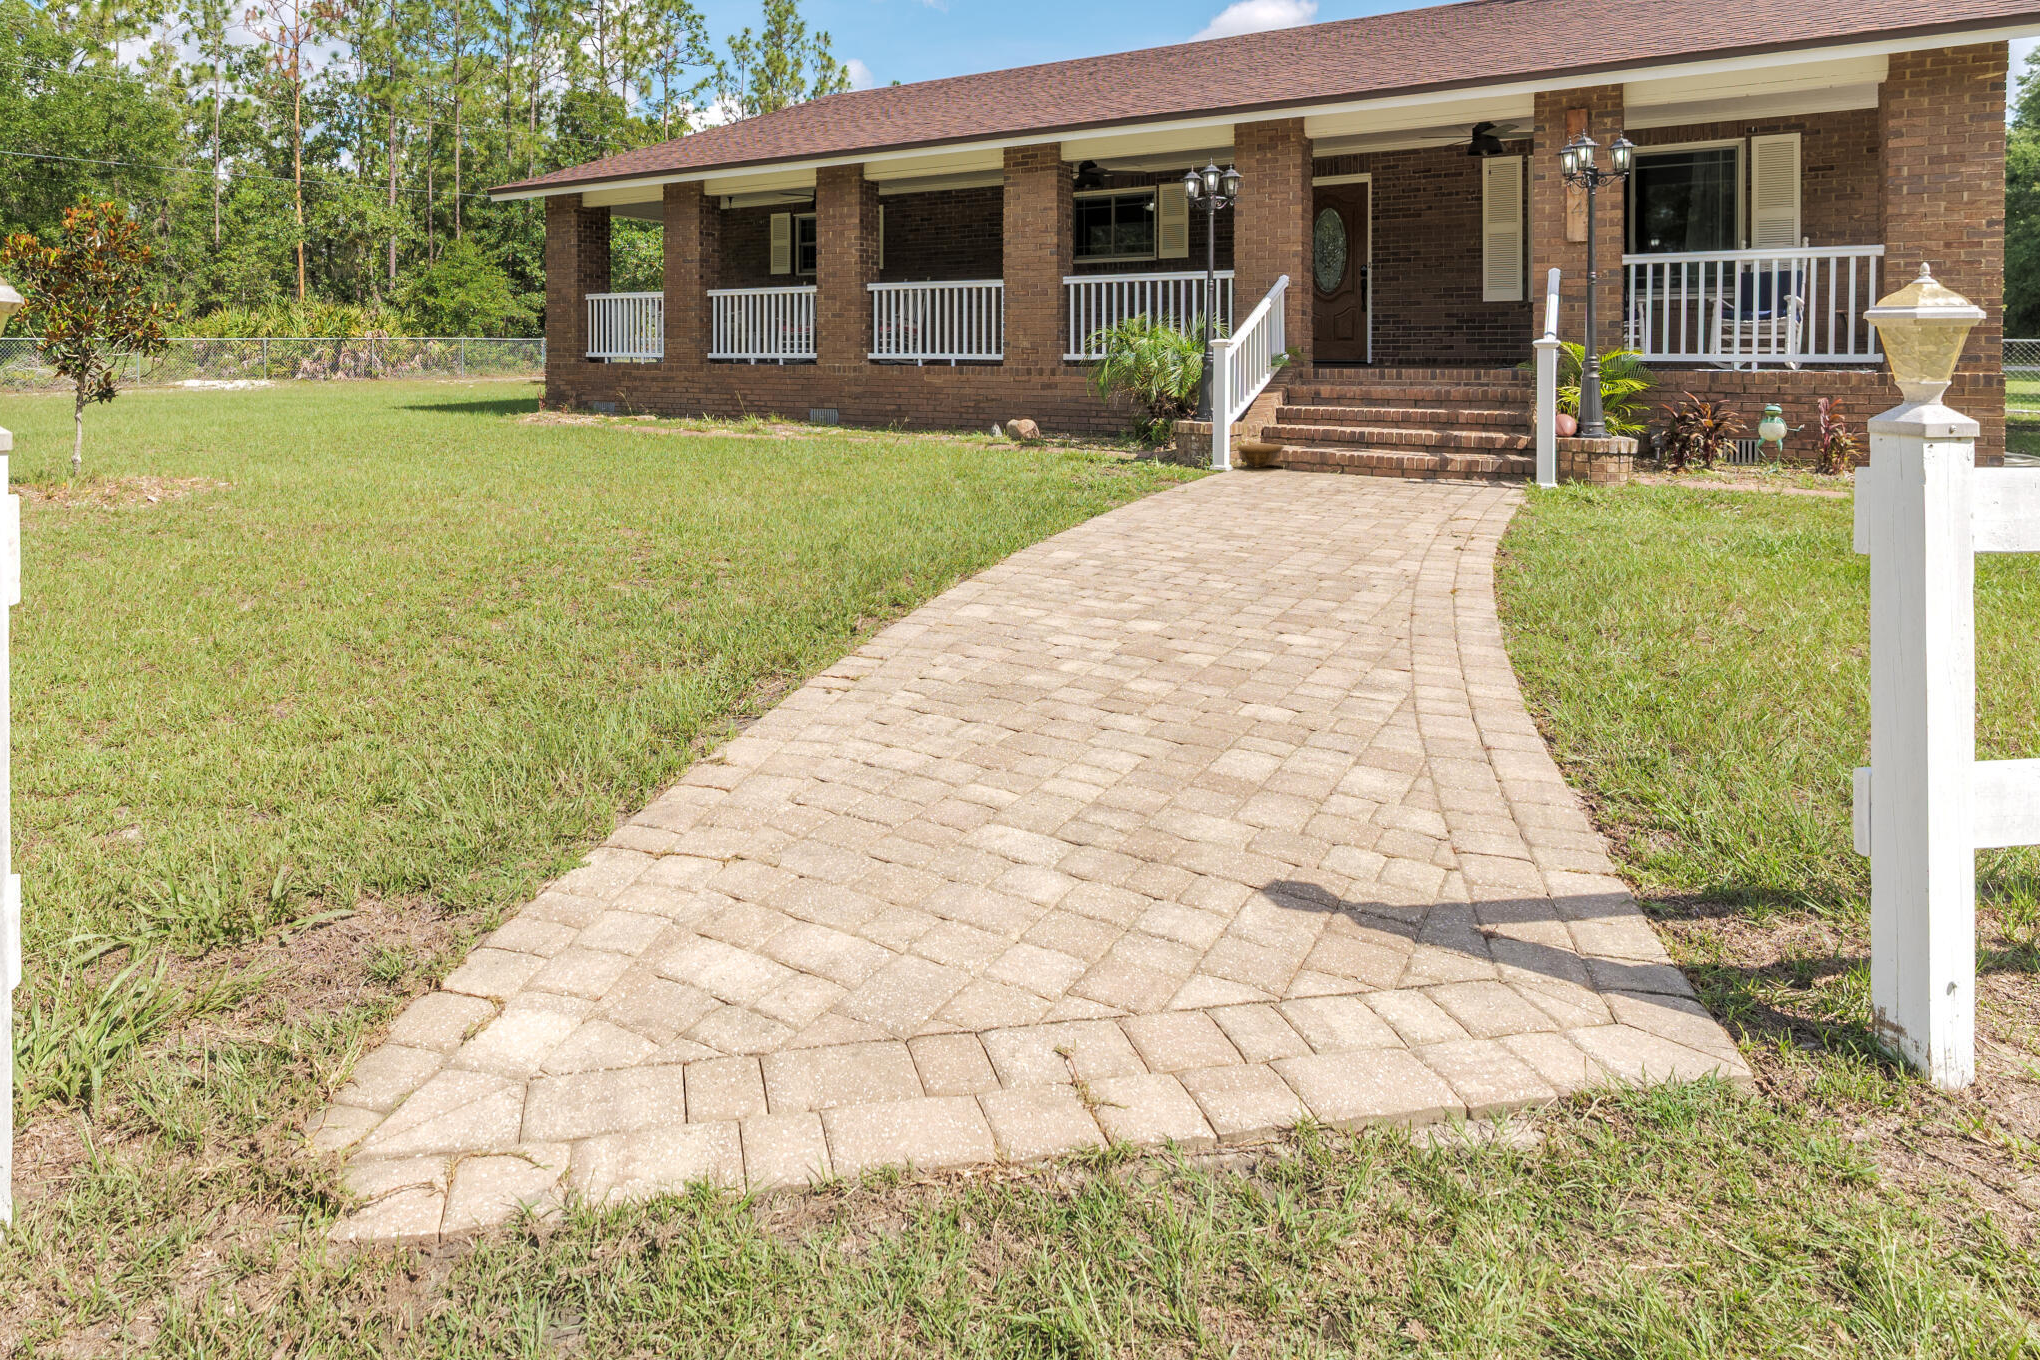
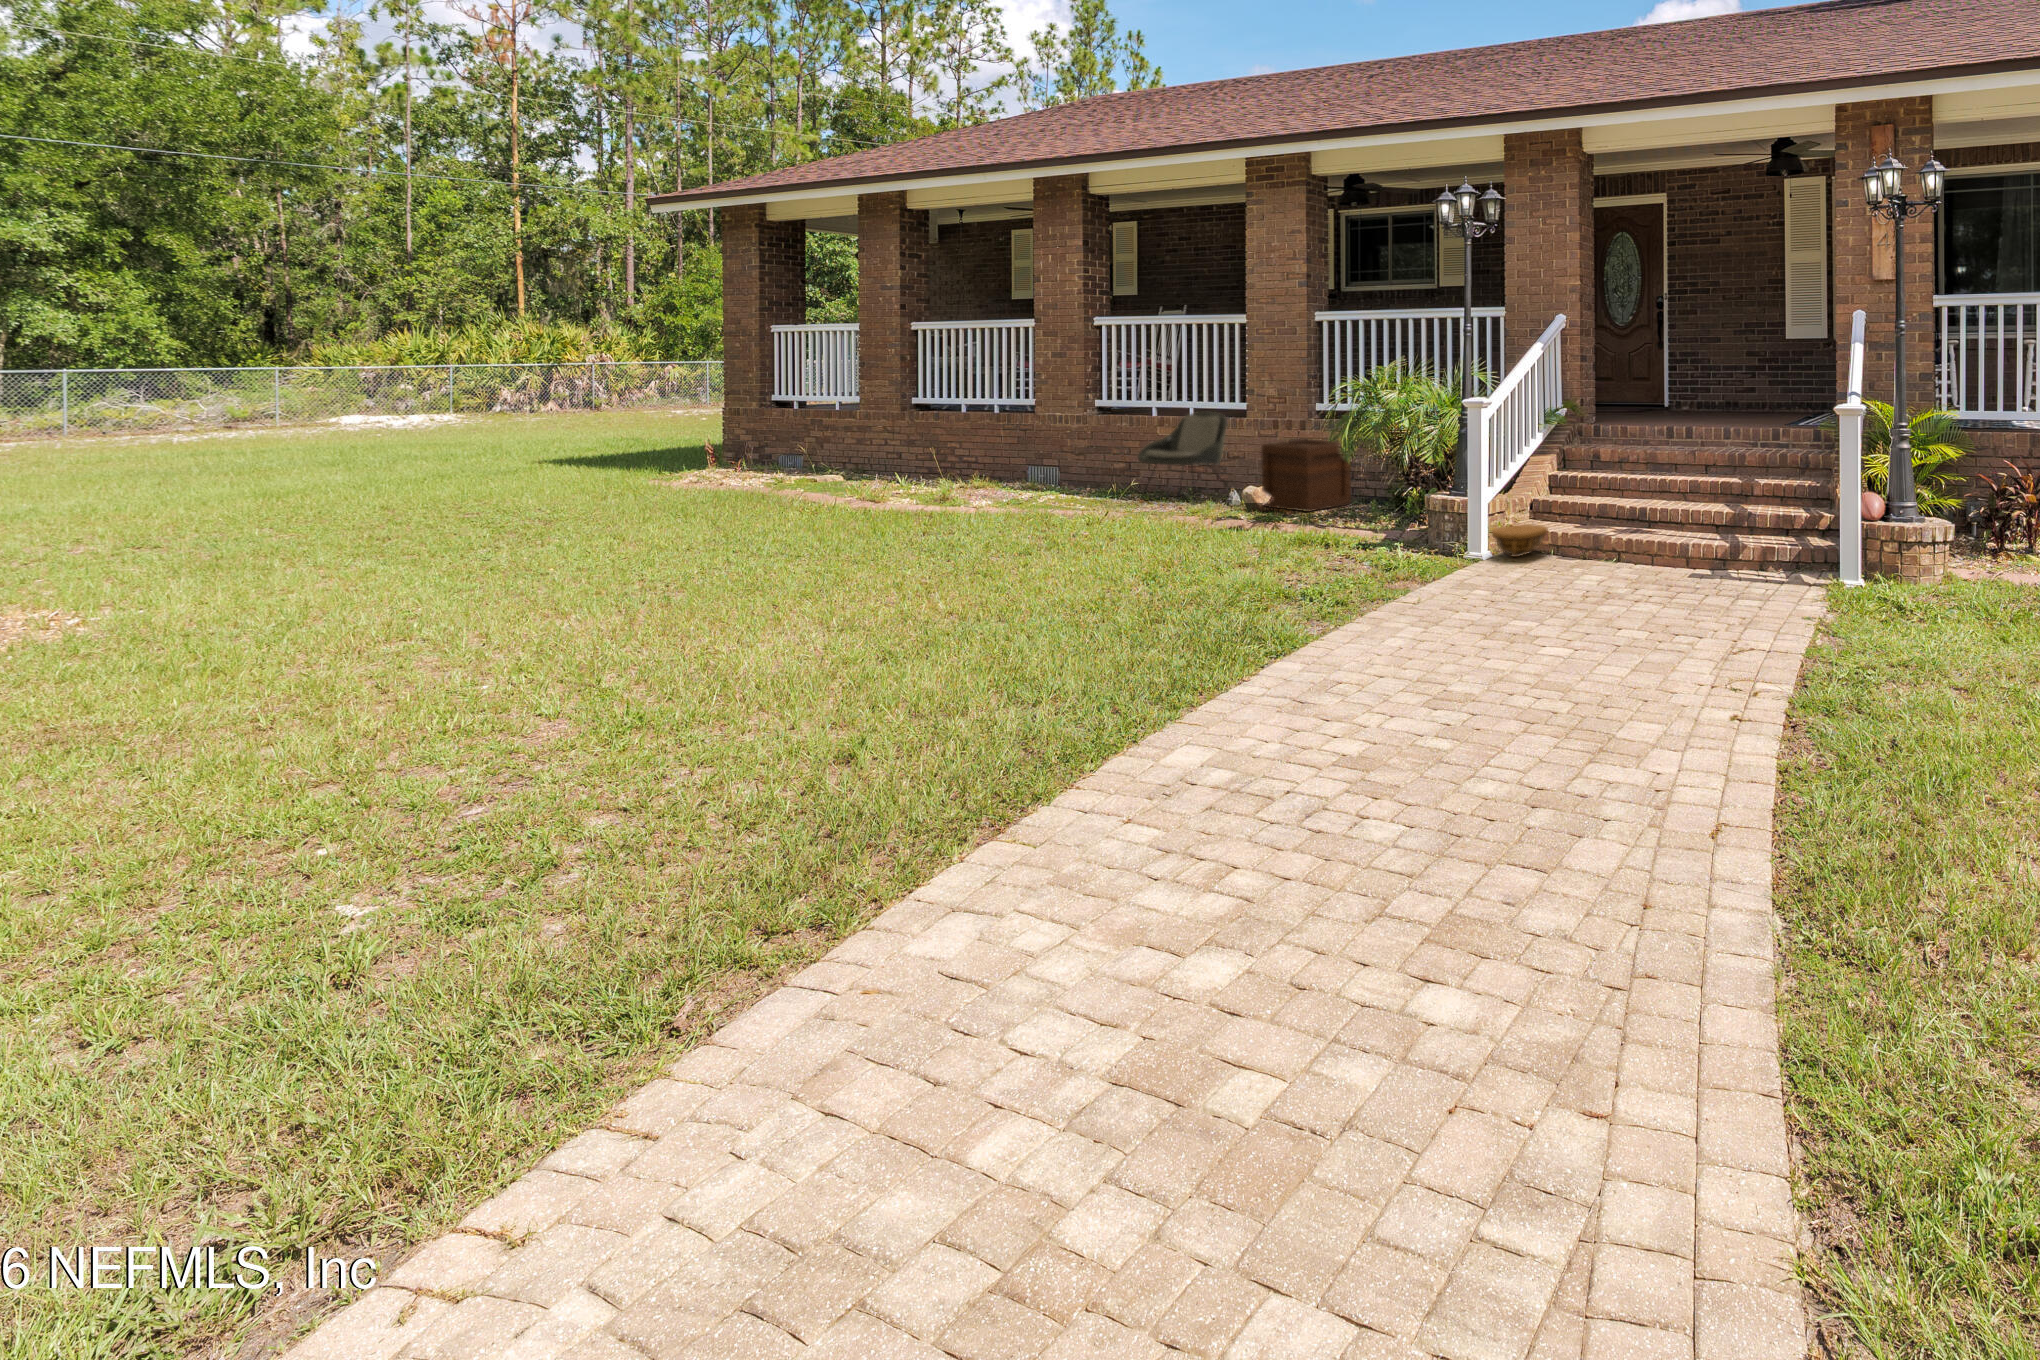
lounge chair: none [916,363,993,437] -> present [1138,412,1230,503]
wooden crate: none [1024,385,1099,442] -> present [1261,440,1351,512]

